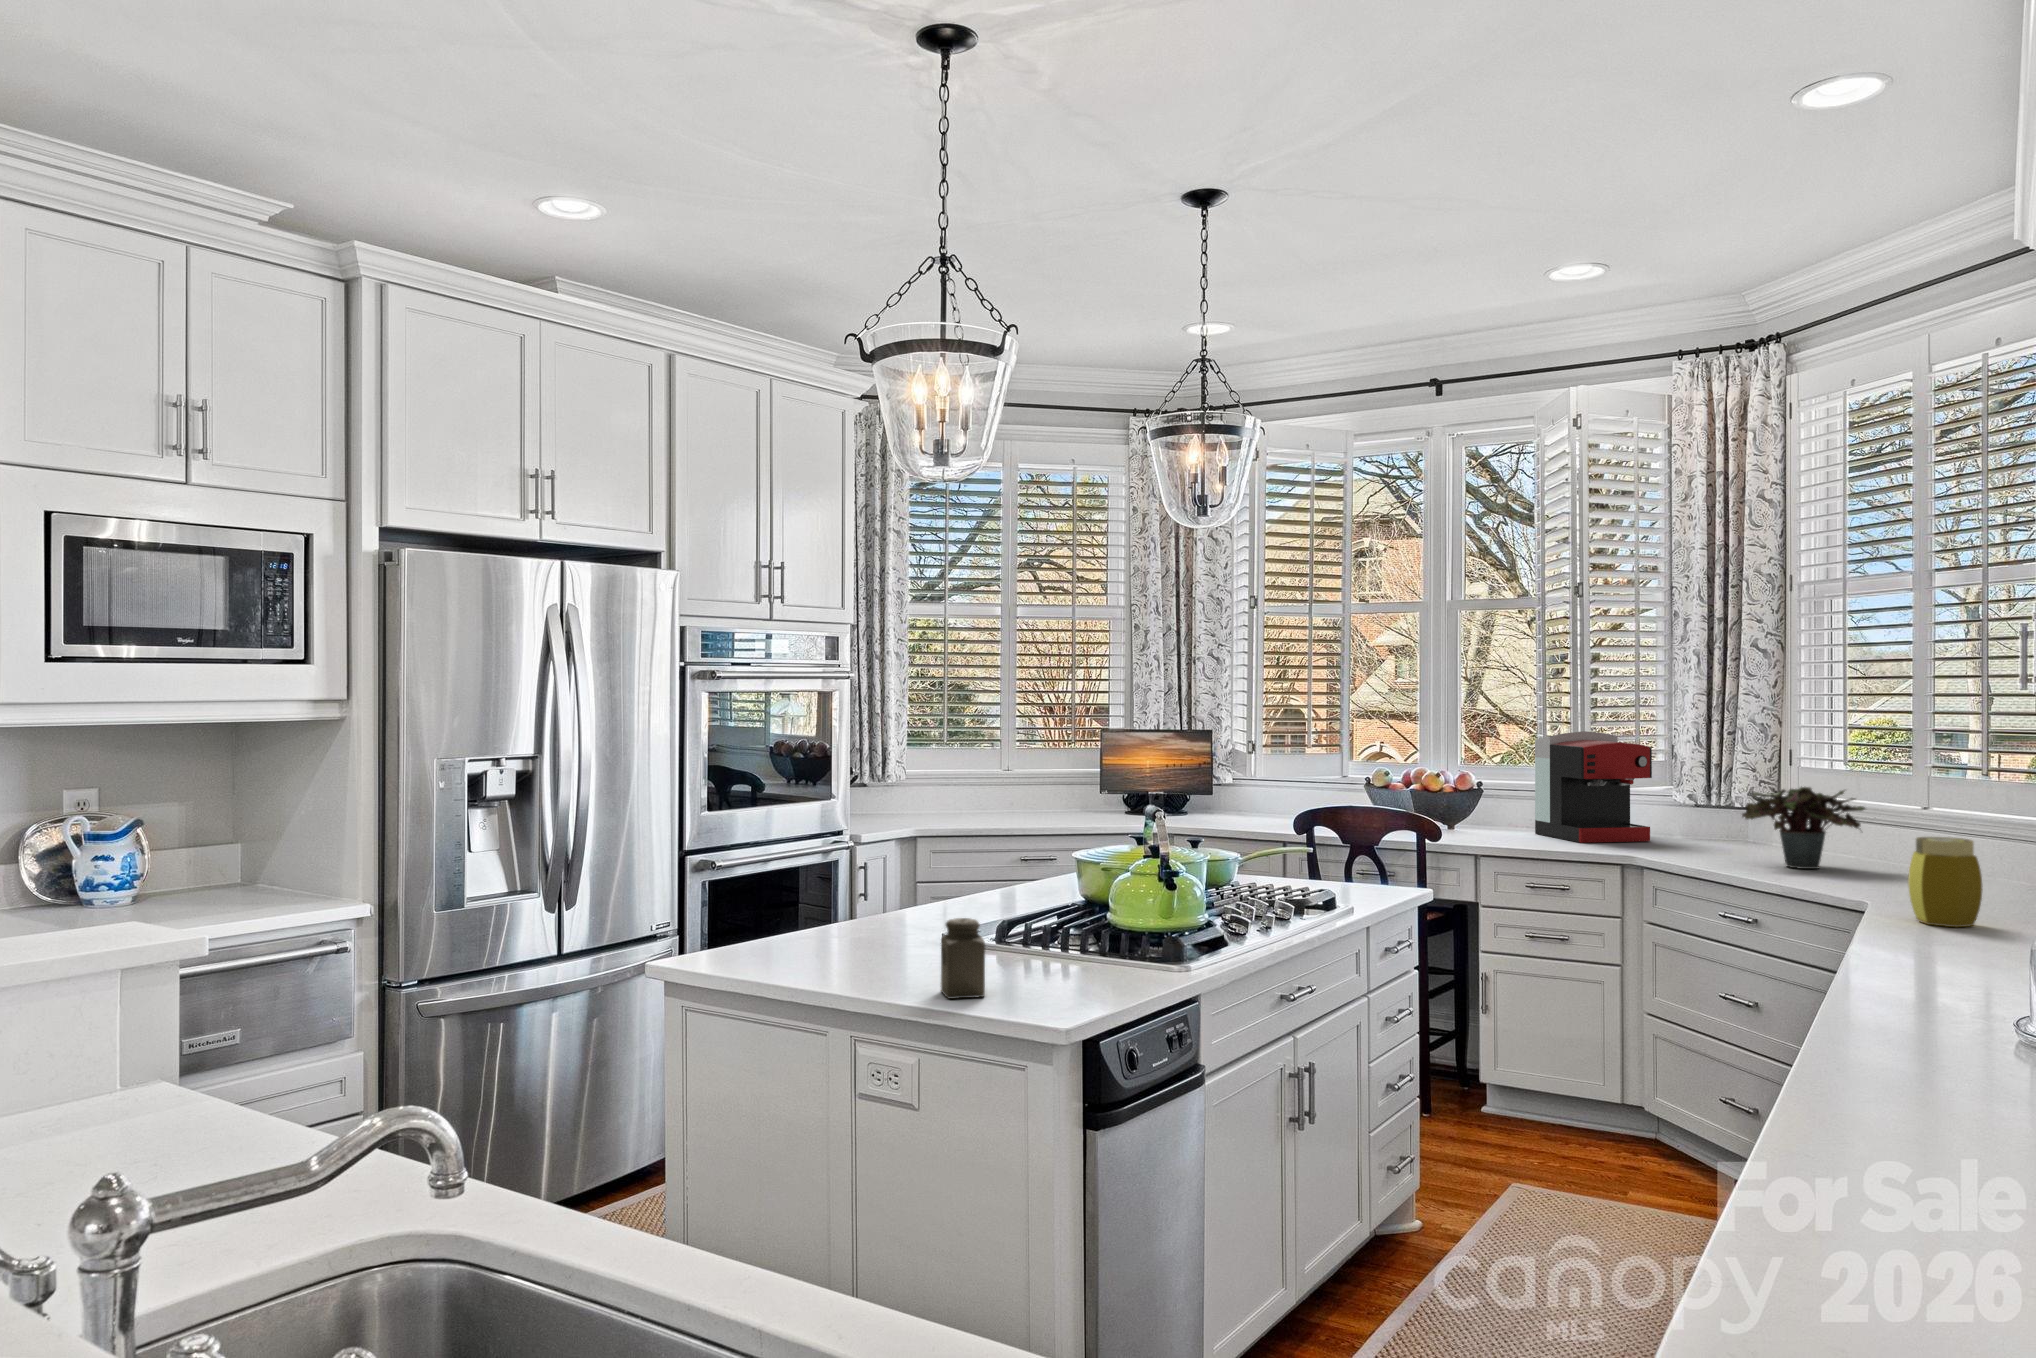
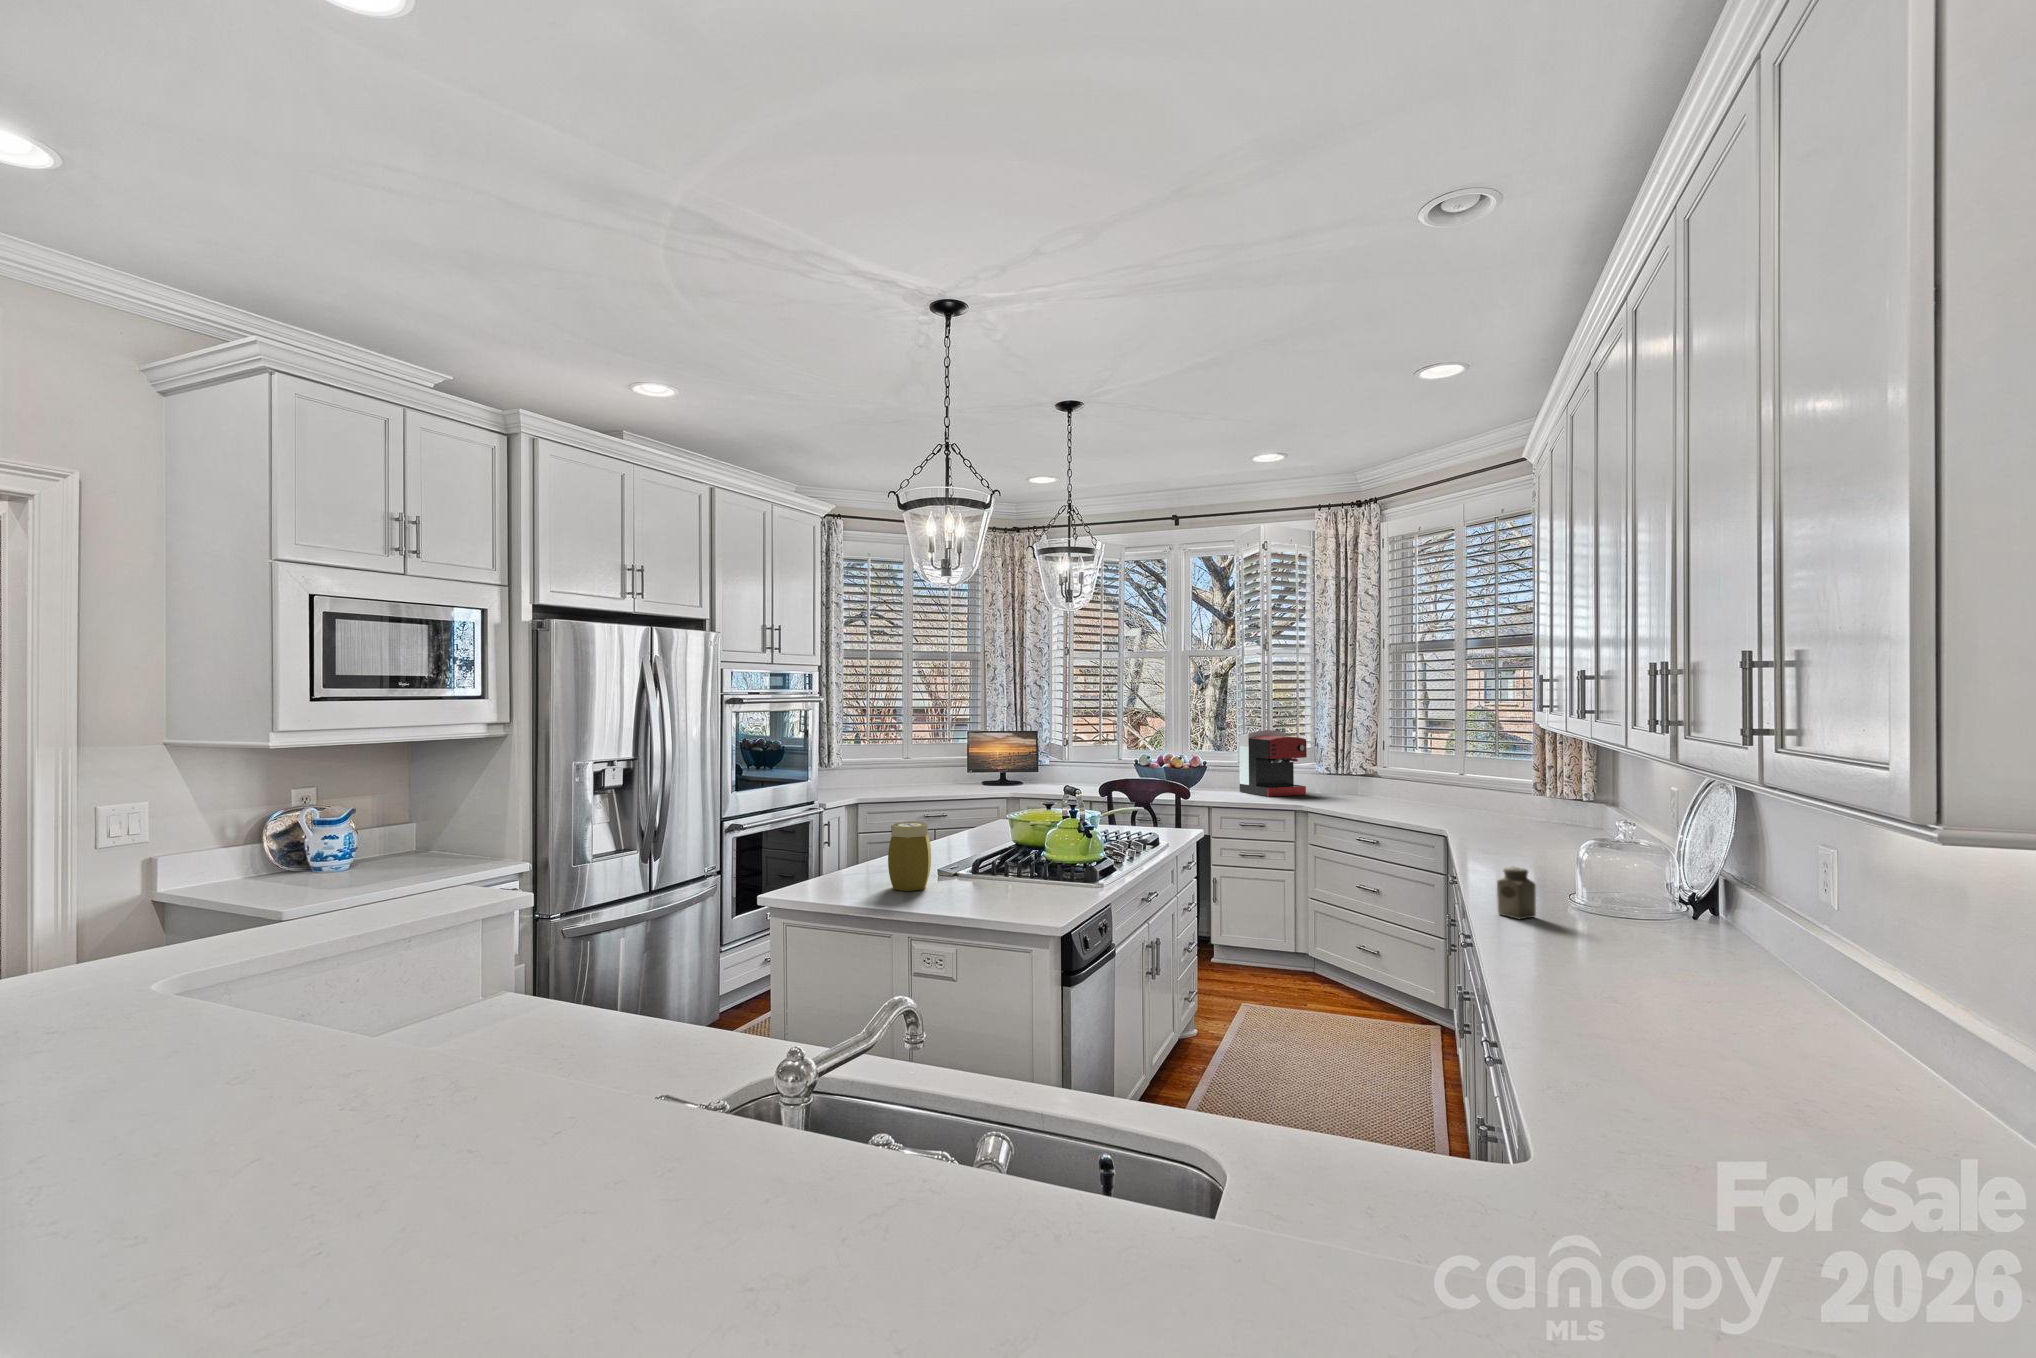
potted plant: present [1742,787,1865,869] -> none [1362,762,1428,809]
jar: present [1908,837,1982,927] -> present [888,822,931,891]
salt shaker: present [941,918,985,999] -> present [1497,867,1536,919]

